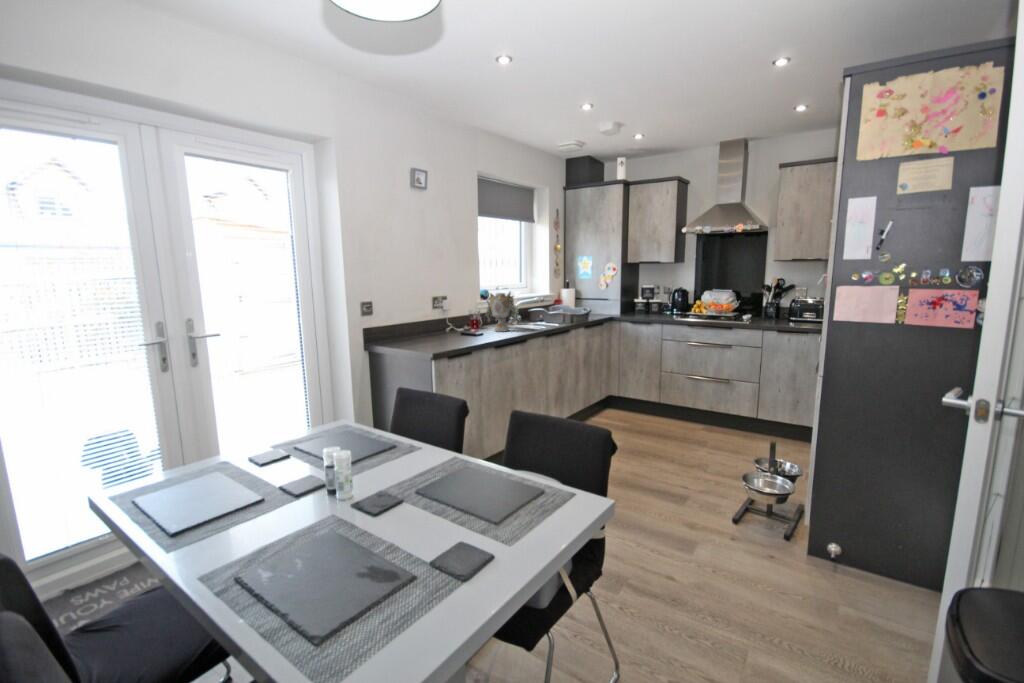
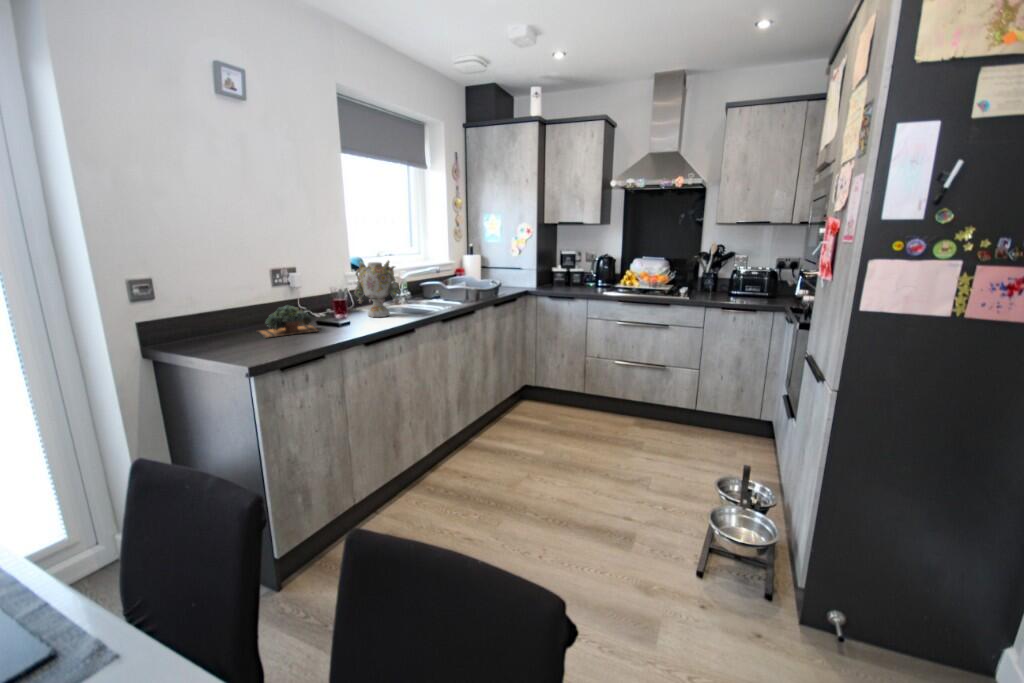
succulent plant: none [425,320,465,341] -> present [258,305,318,338]

